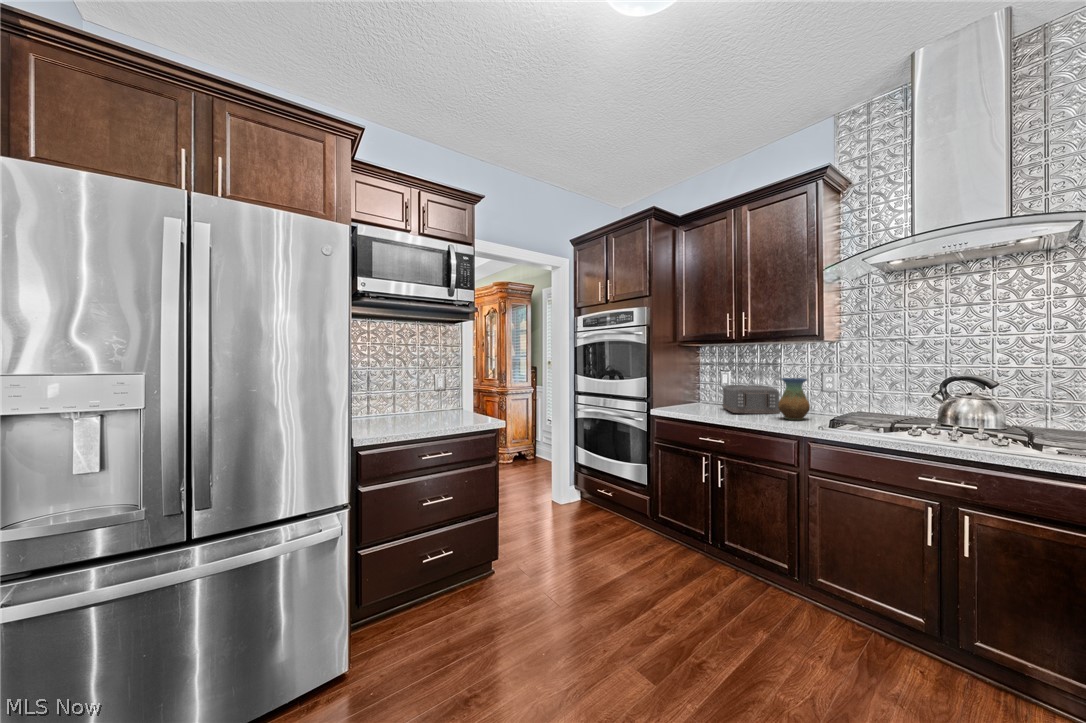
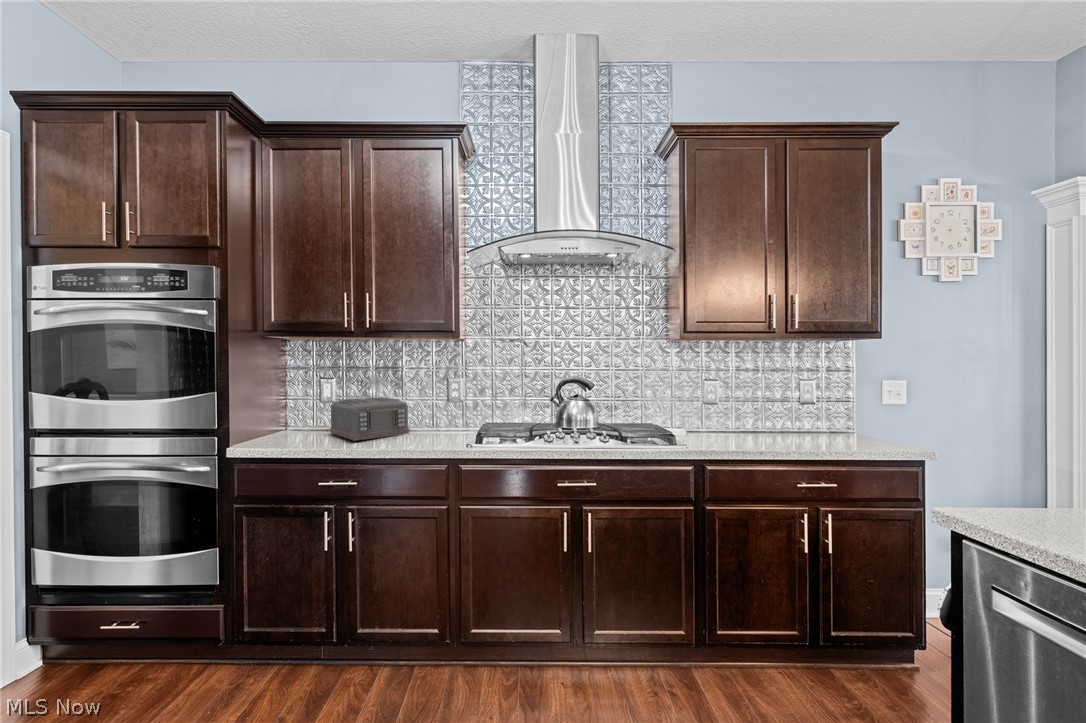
vase: present [778,378,810,420] -> none [414,387,449,441]

